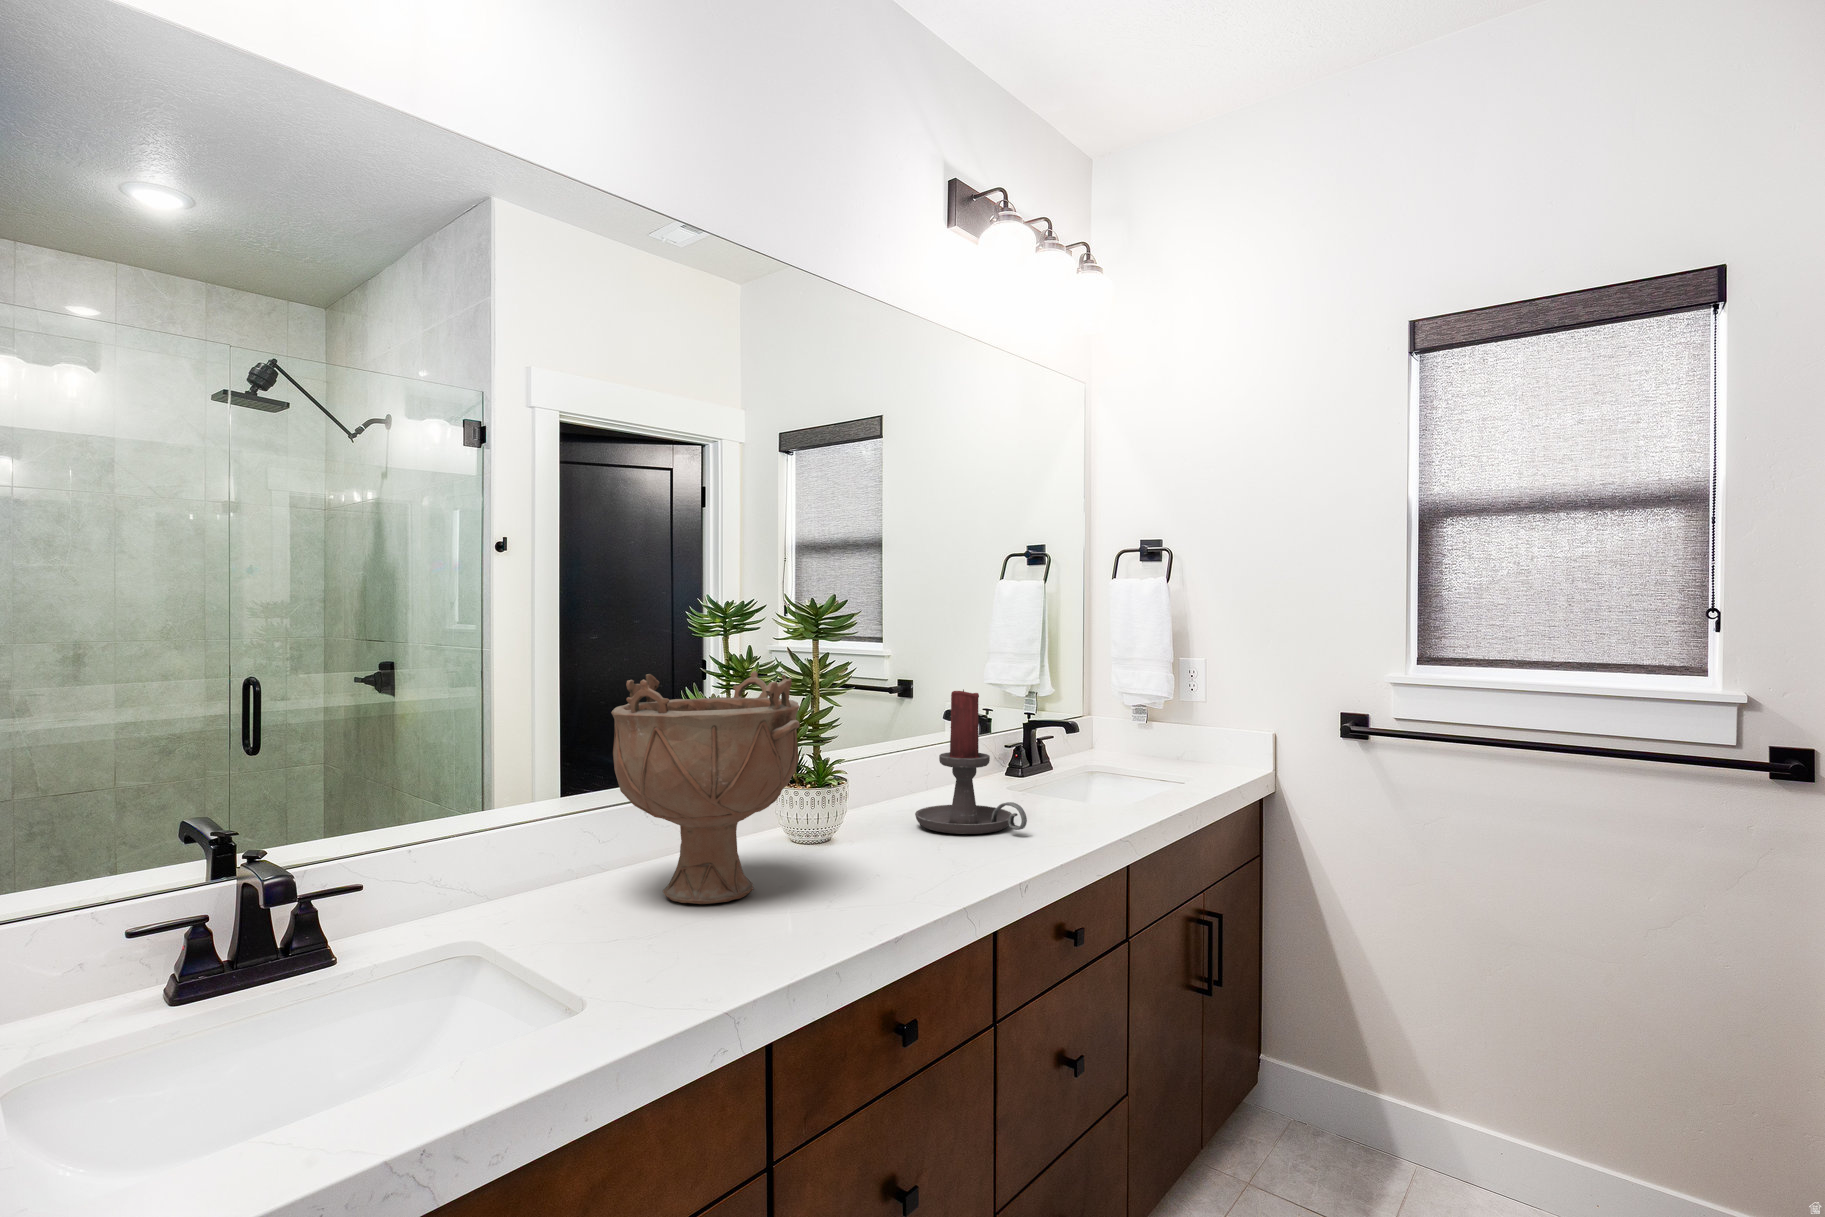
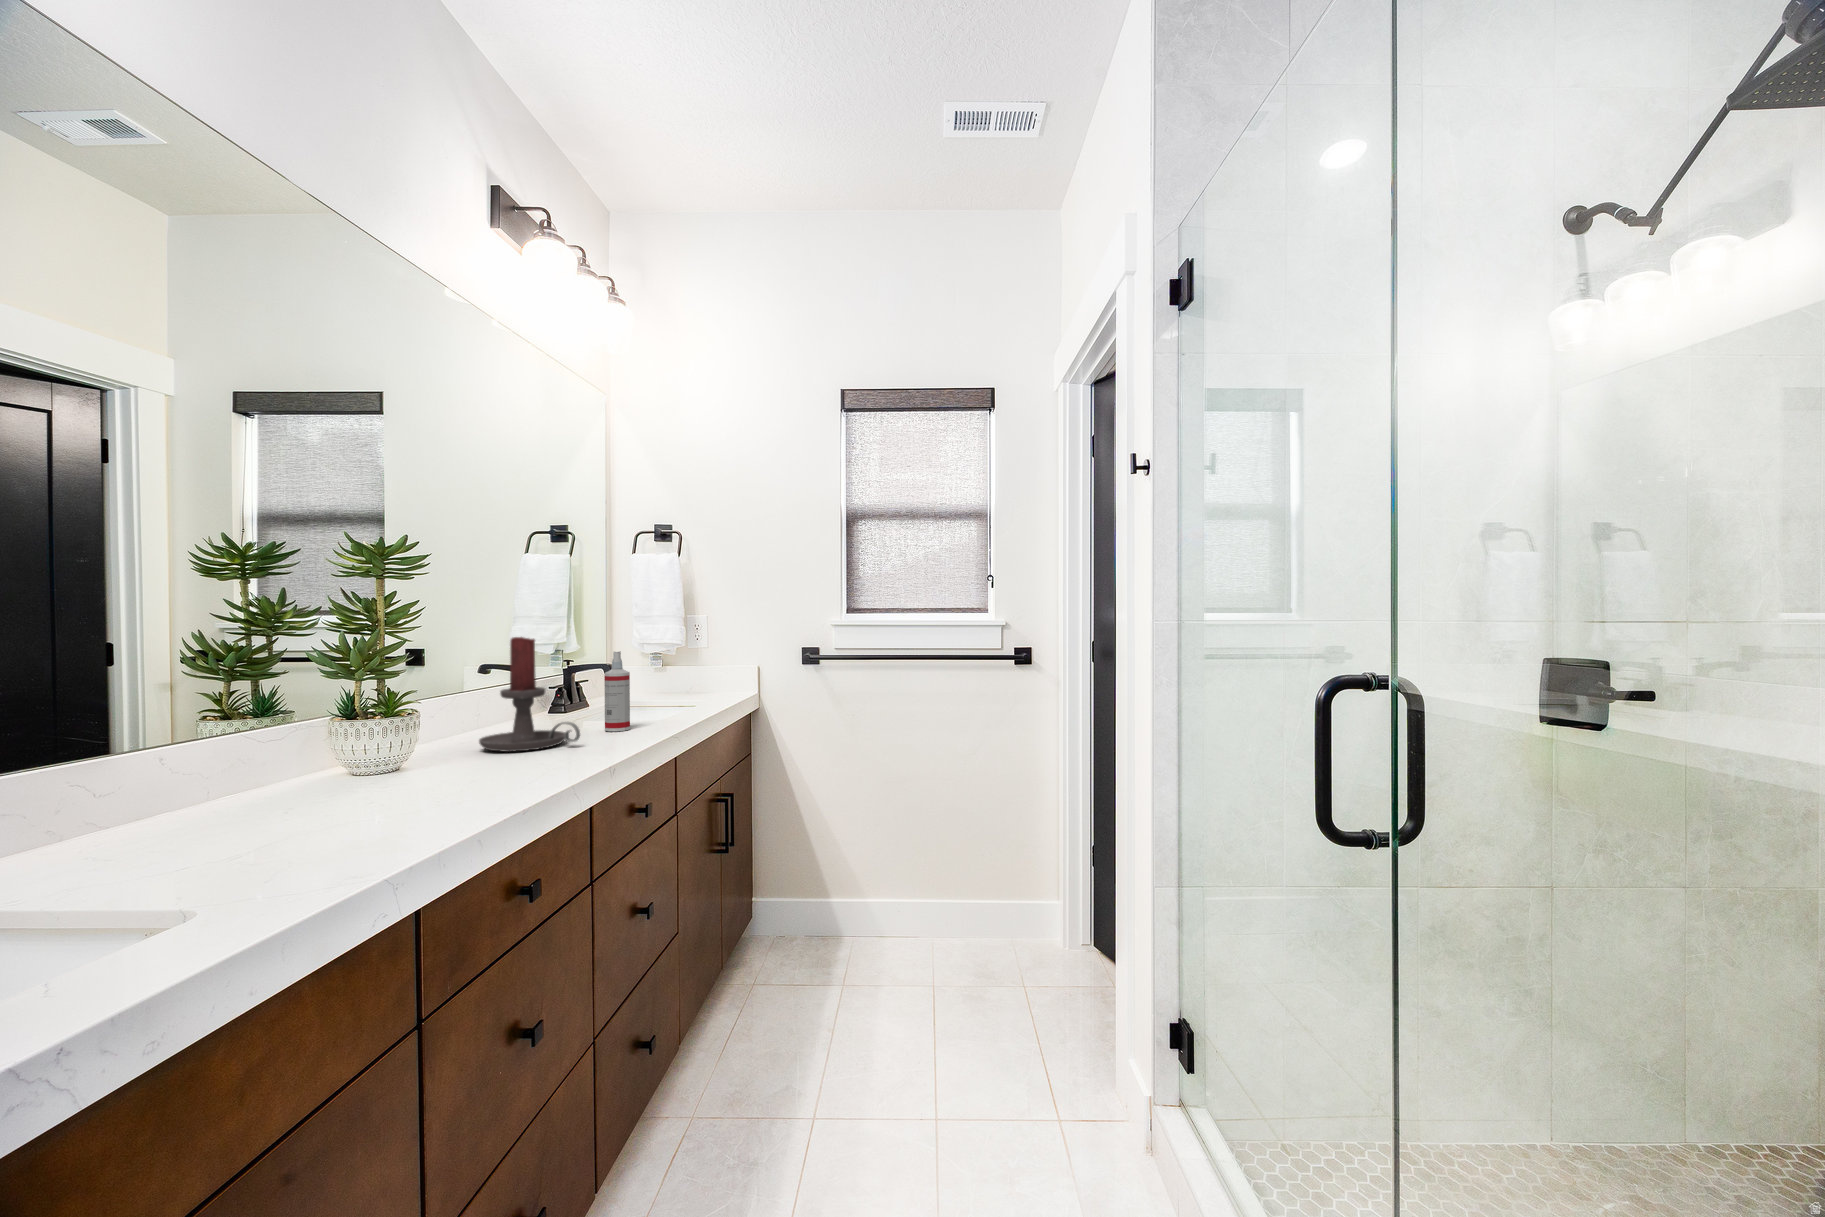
decorative bowl: present [611,671,800,904] -> none [175,616,389,822]
spray bottle: none [1062,711,1095,816] -> present [604,651,630,731]

